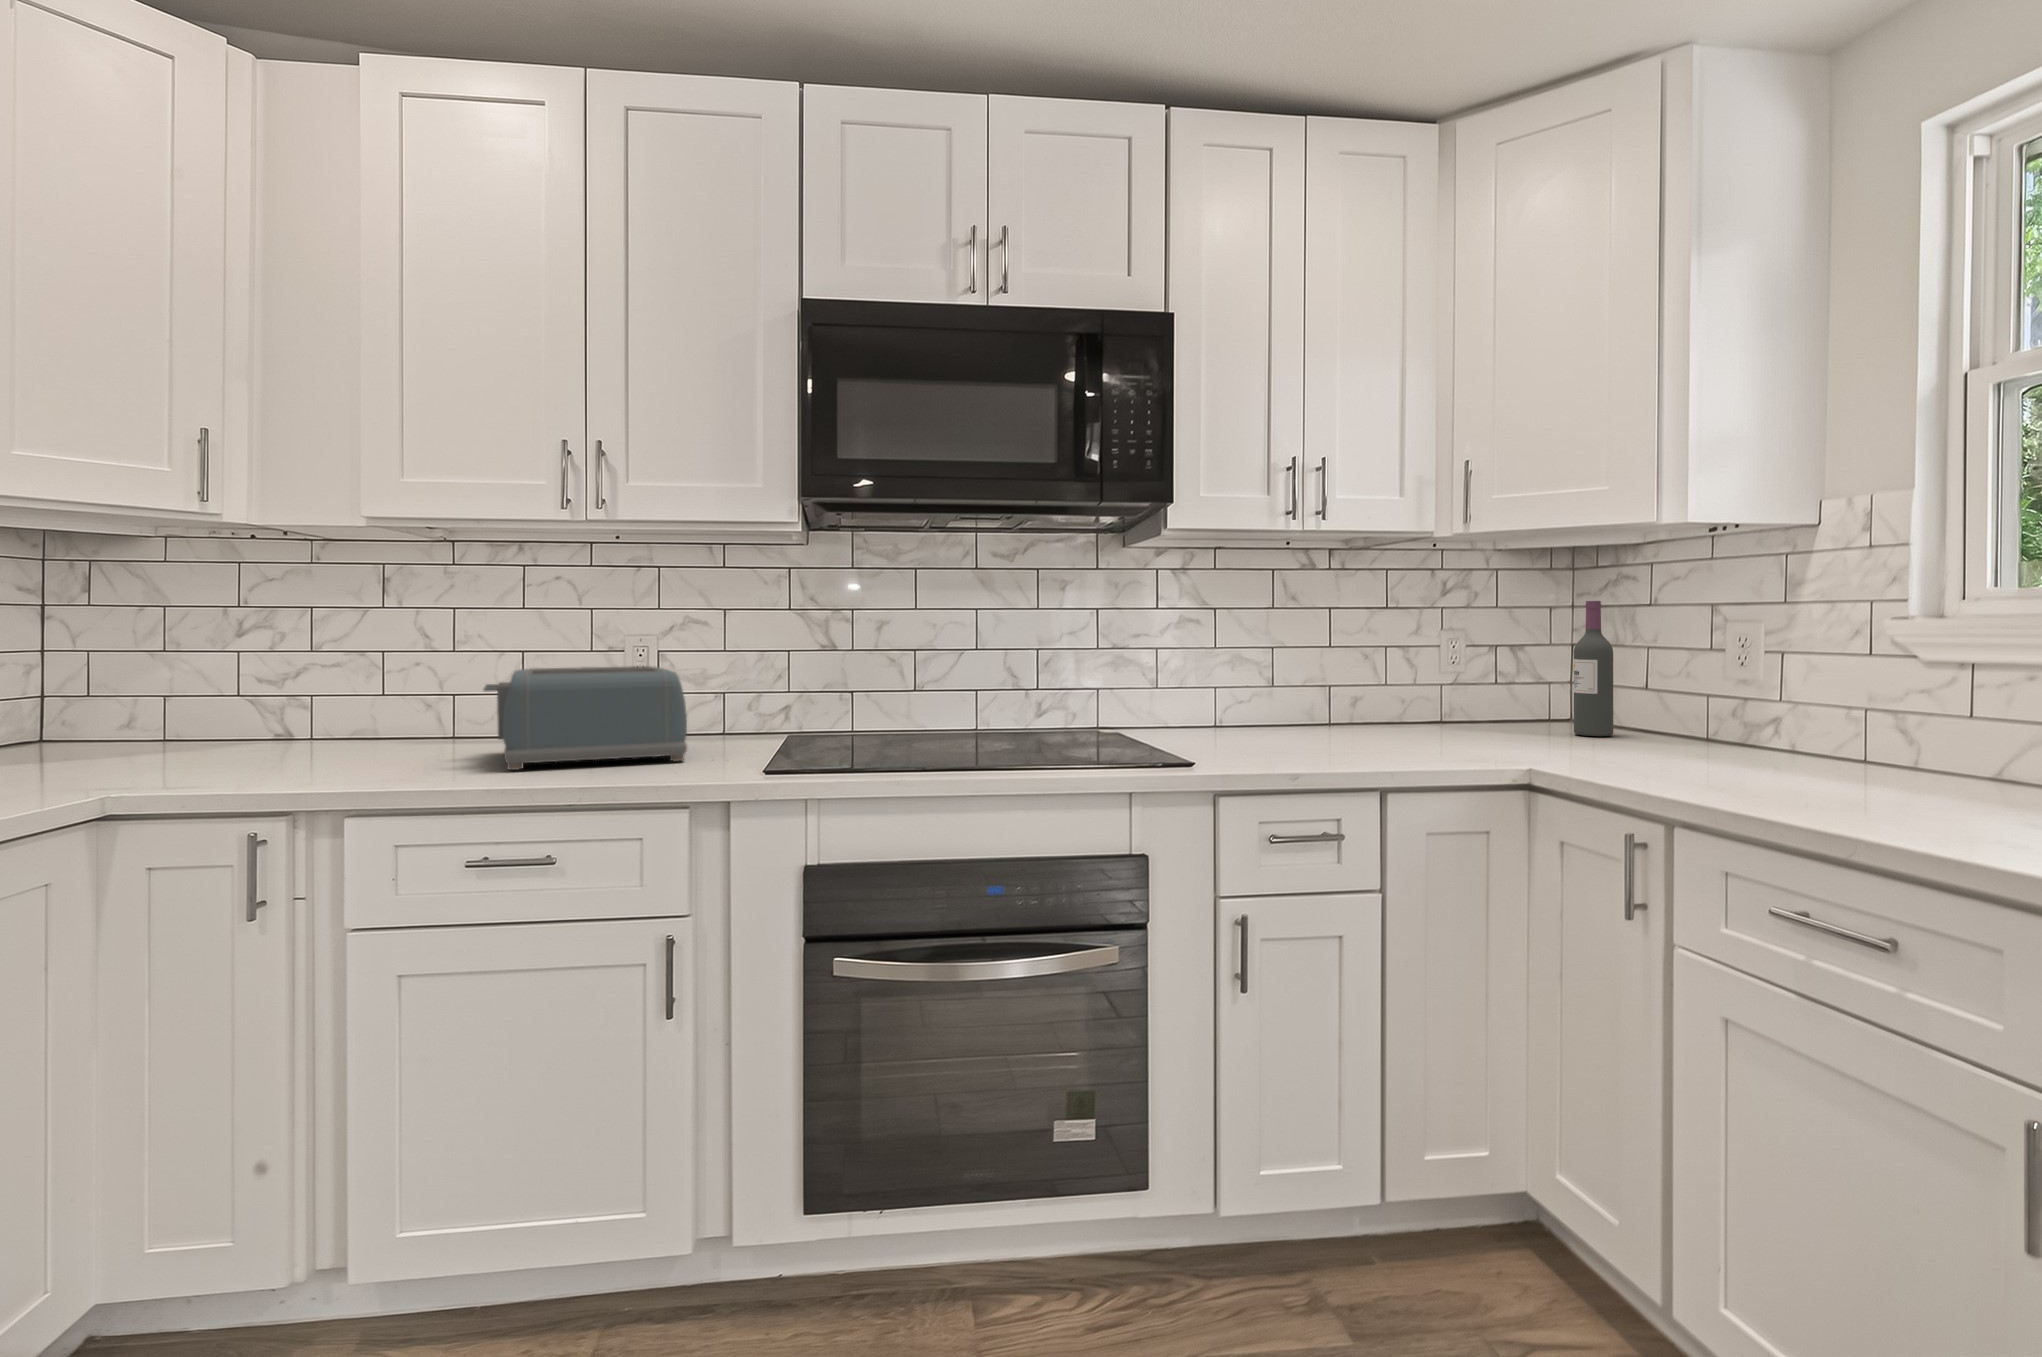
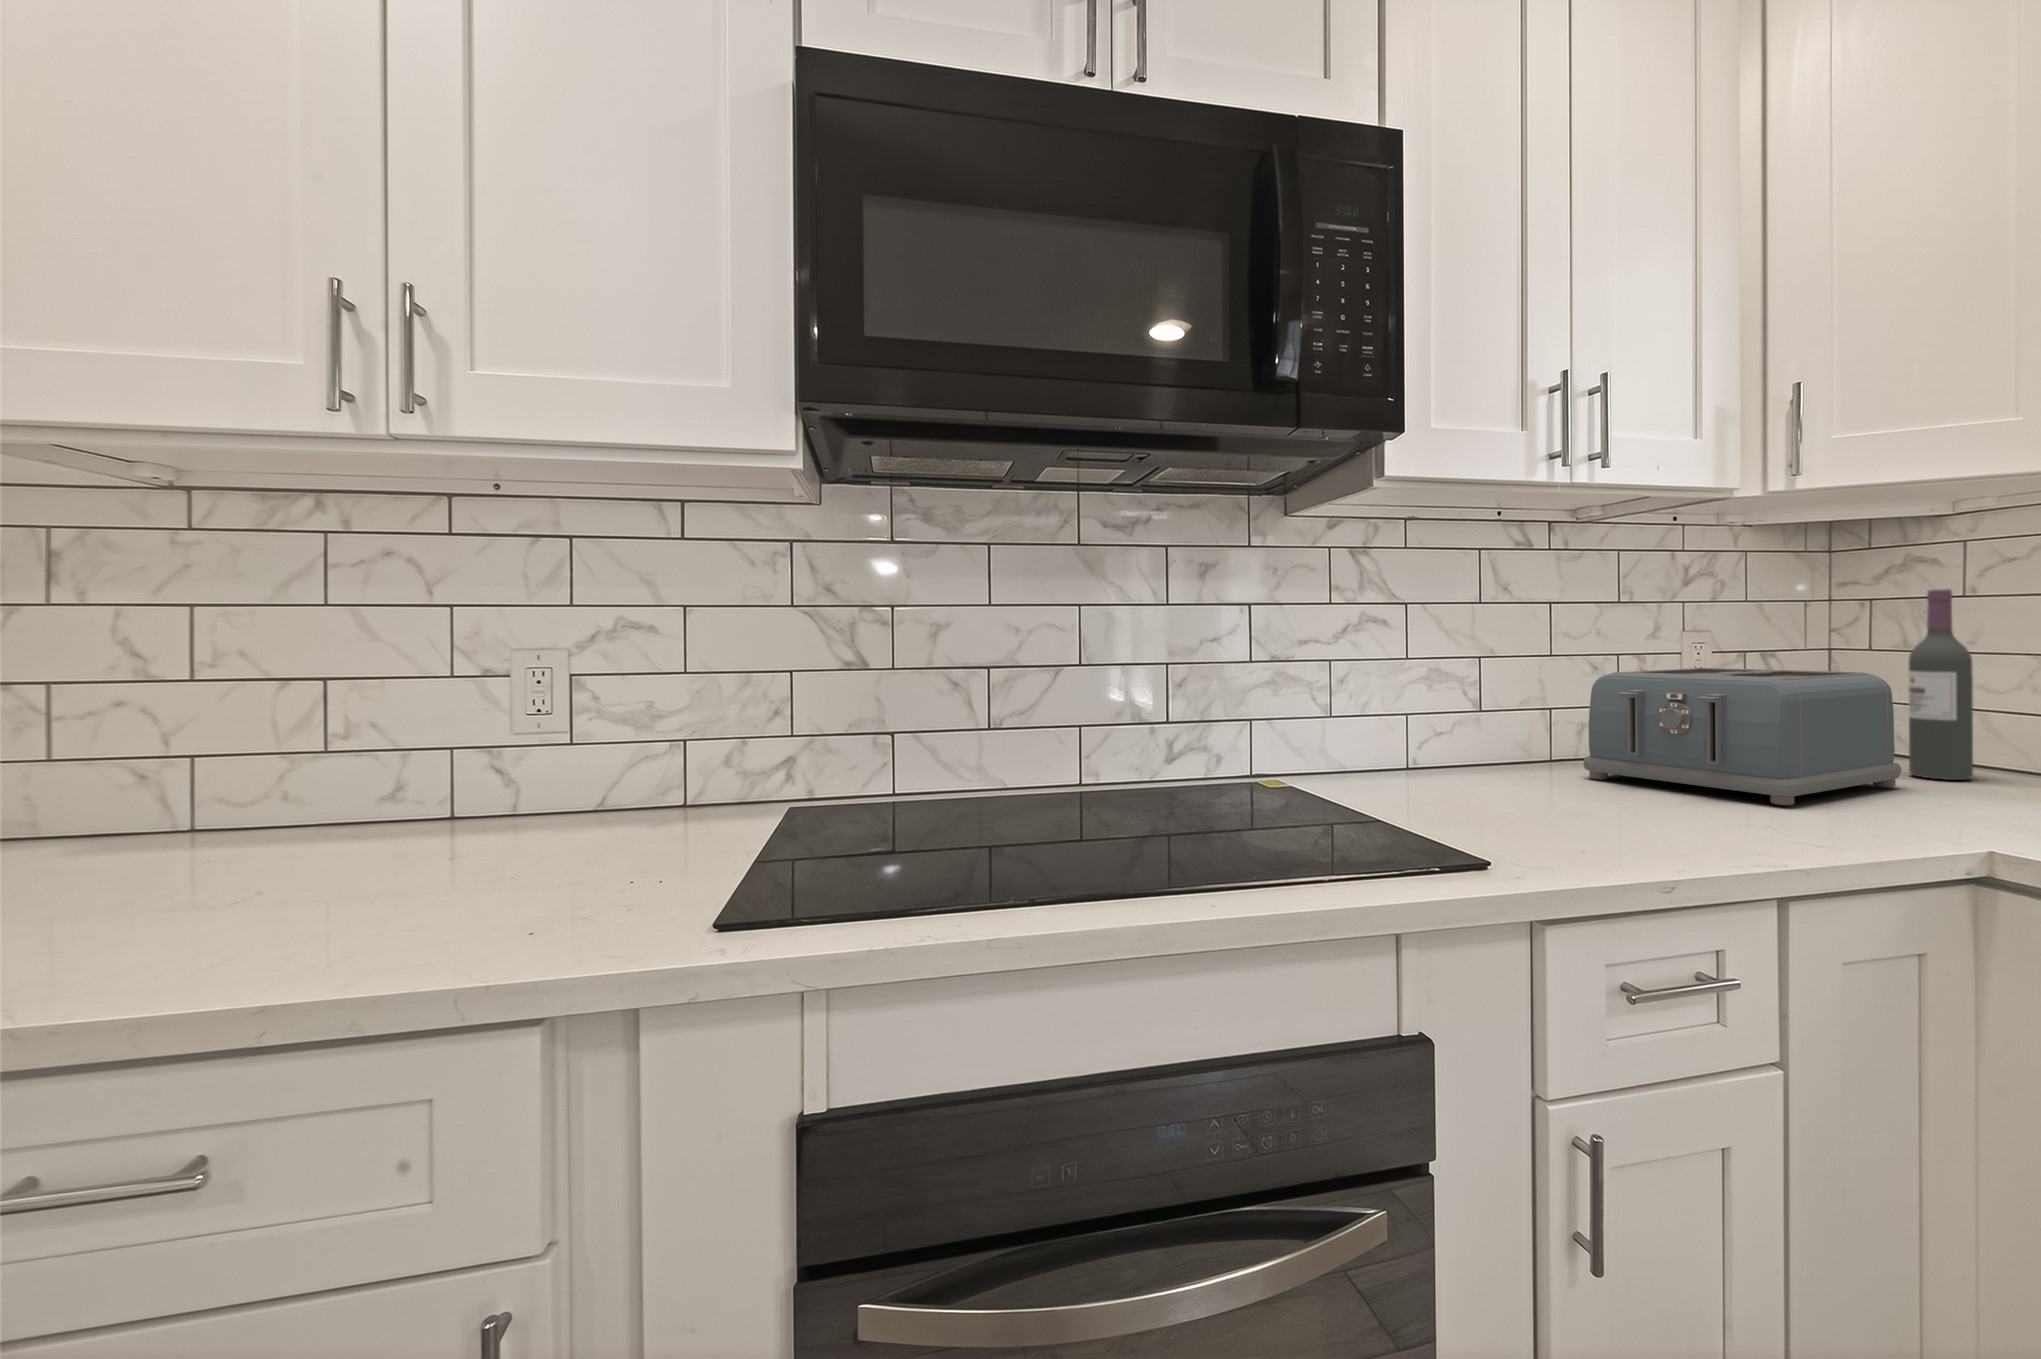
toaster: present [484,666,687,770] -> present [1583,668,1901,805]

